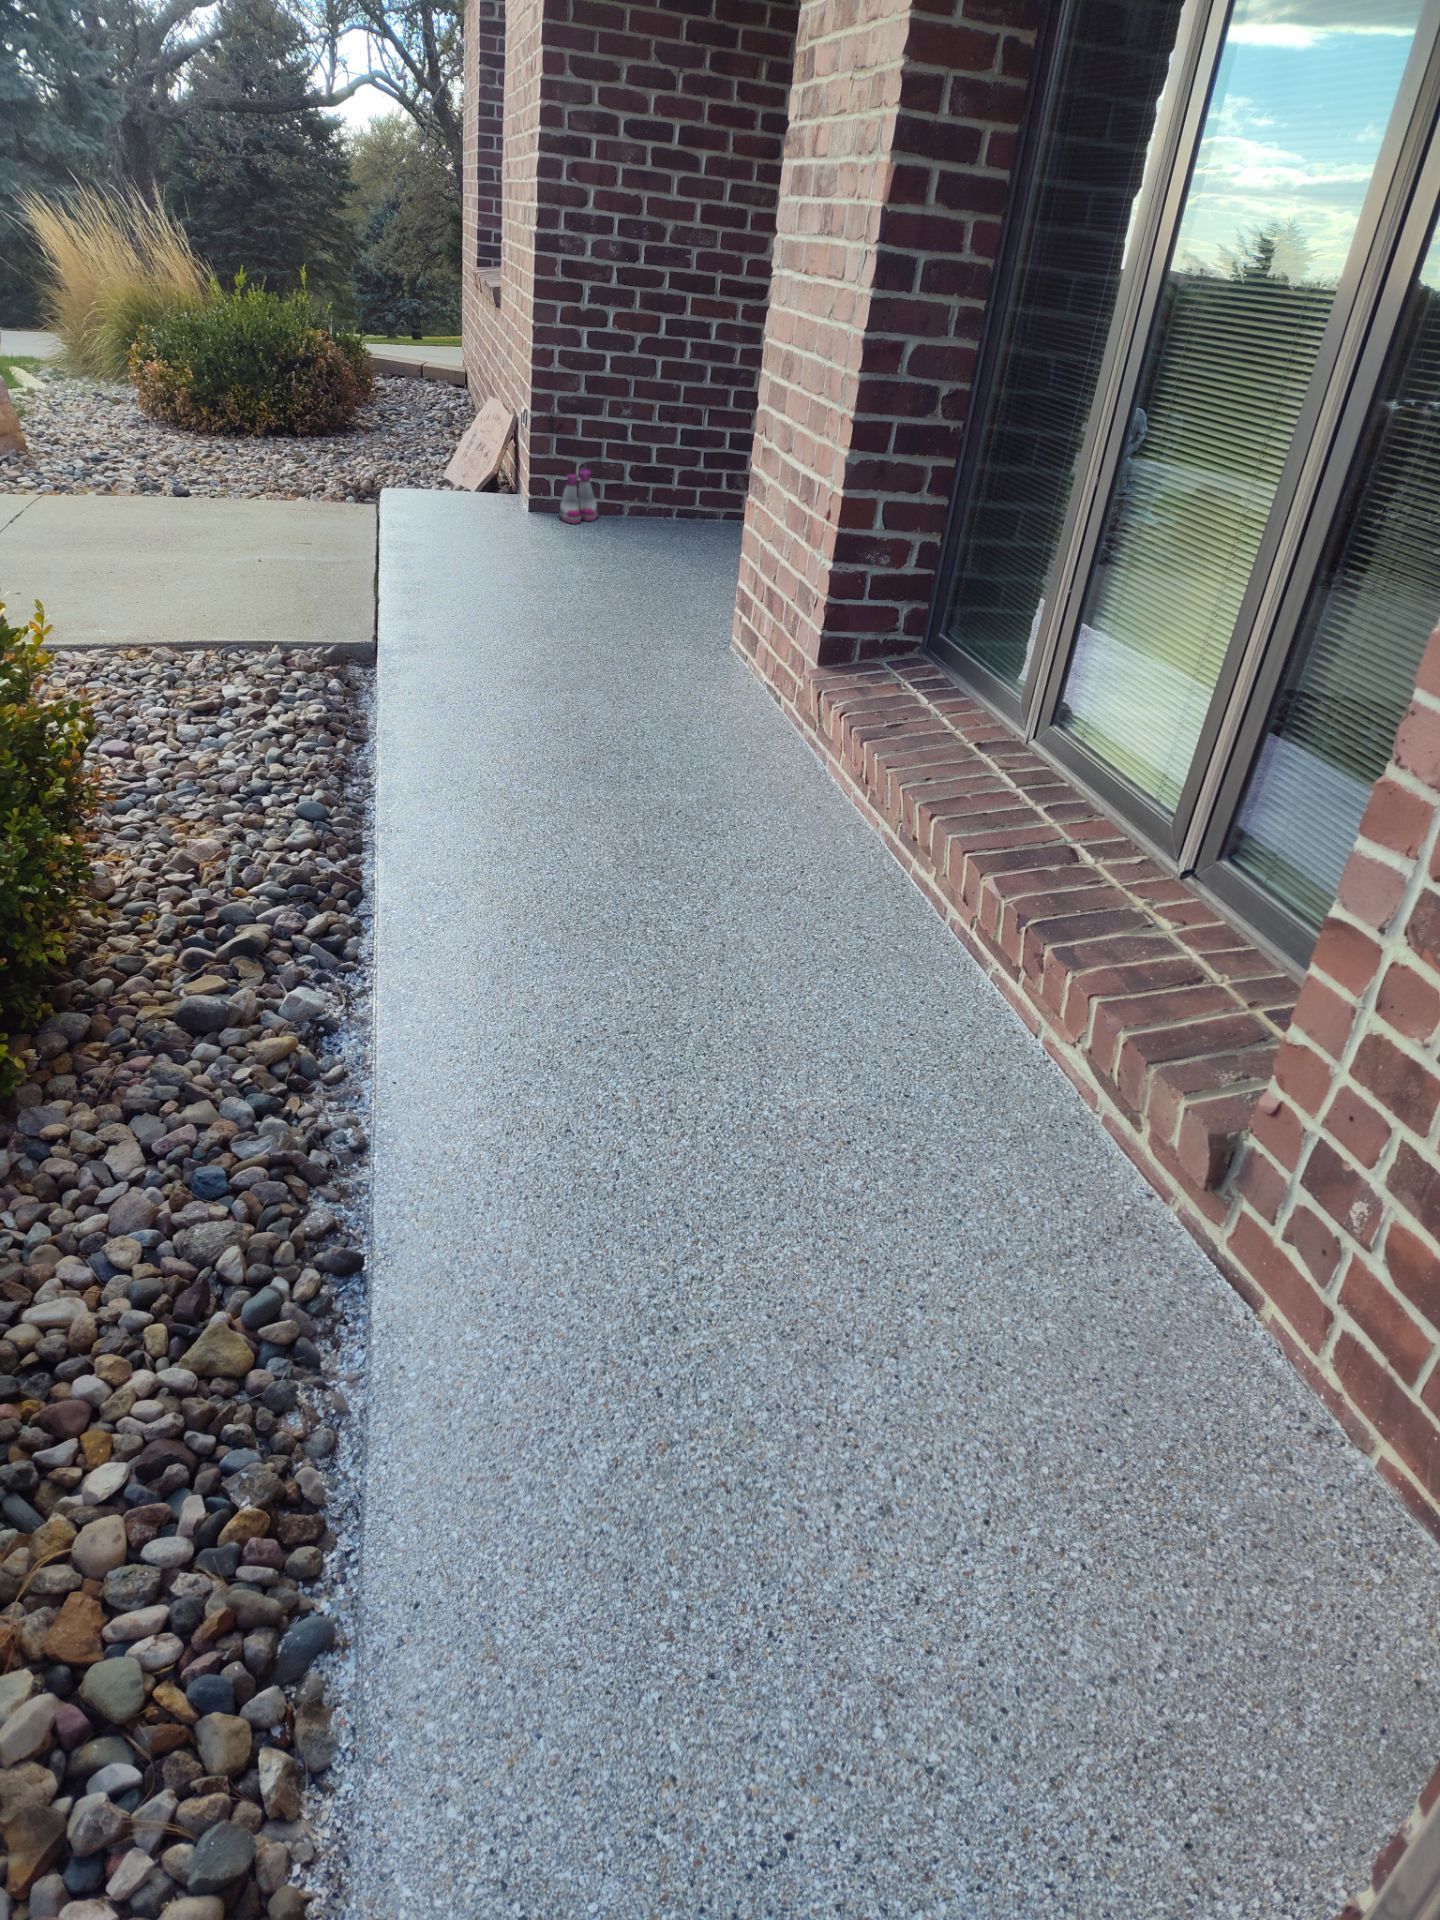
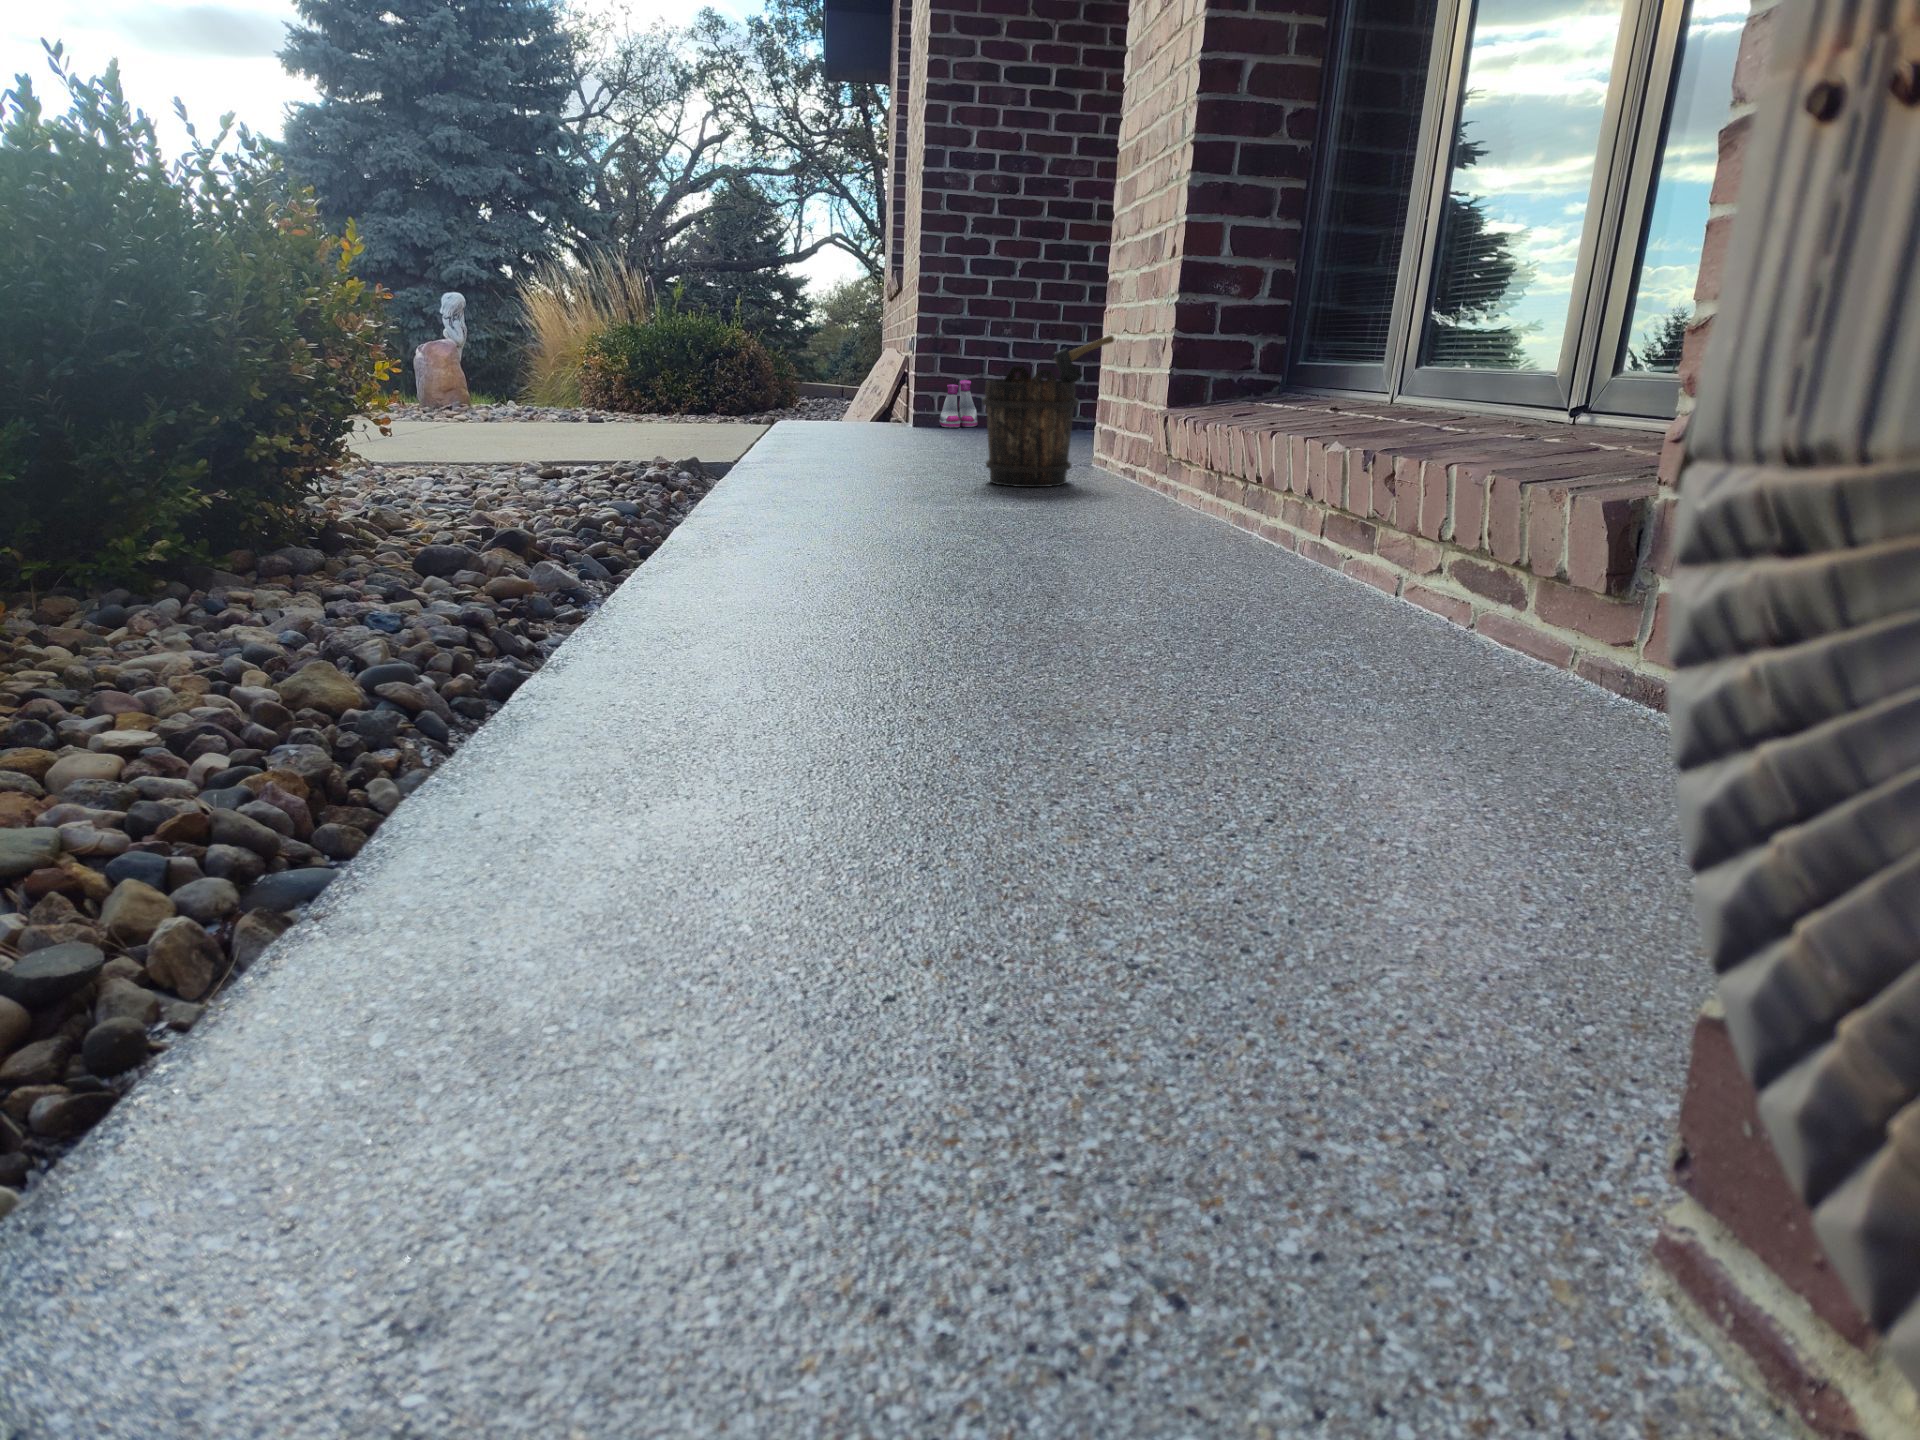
bucket: none [633,544,760,697] -> present [982,335,1114,487]

